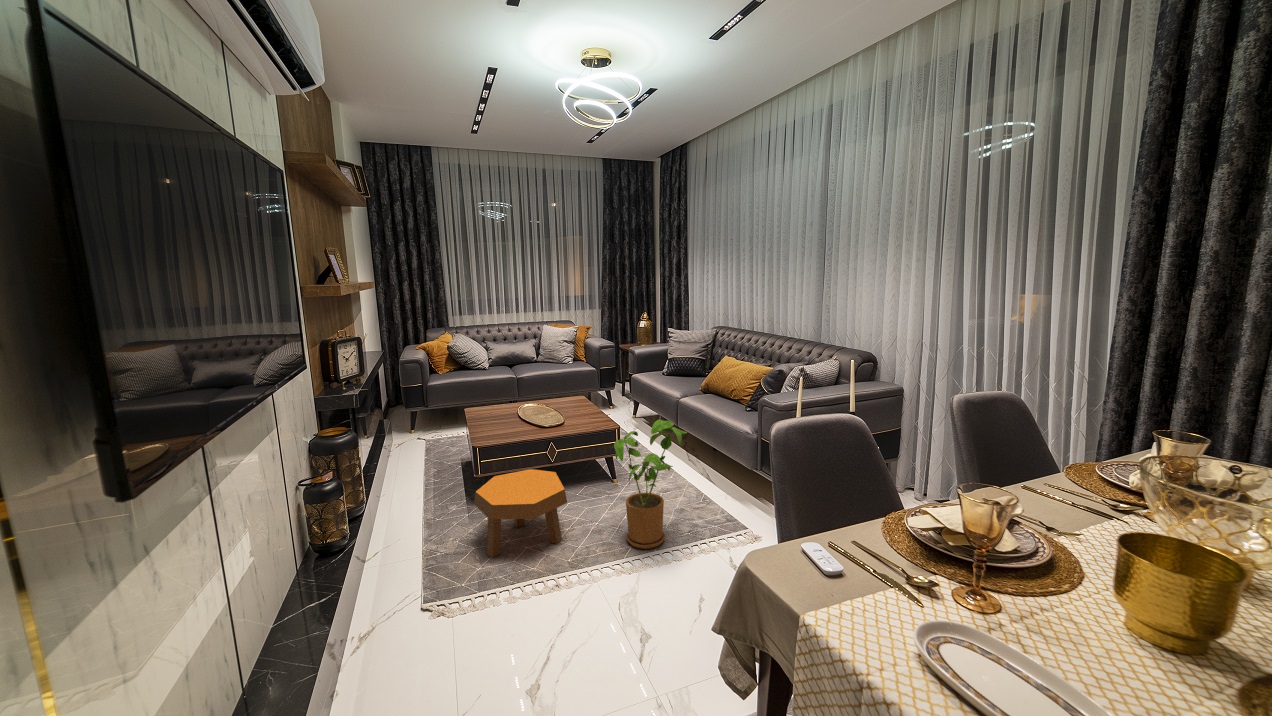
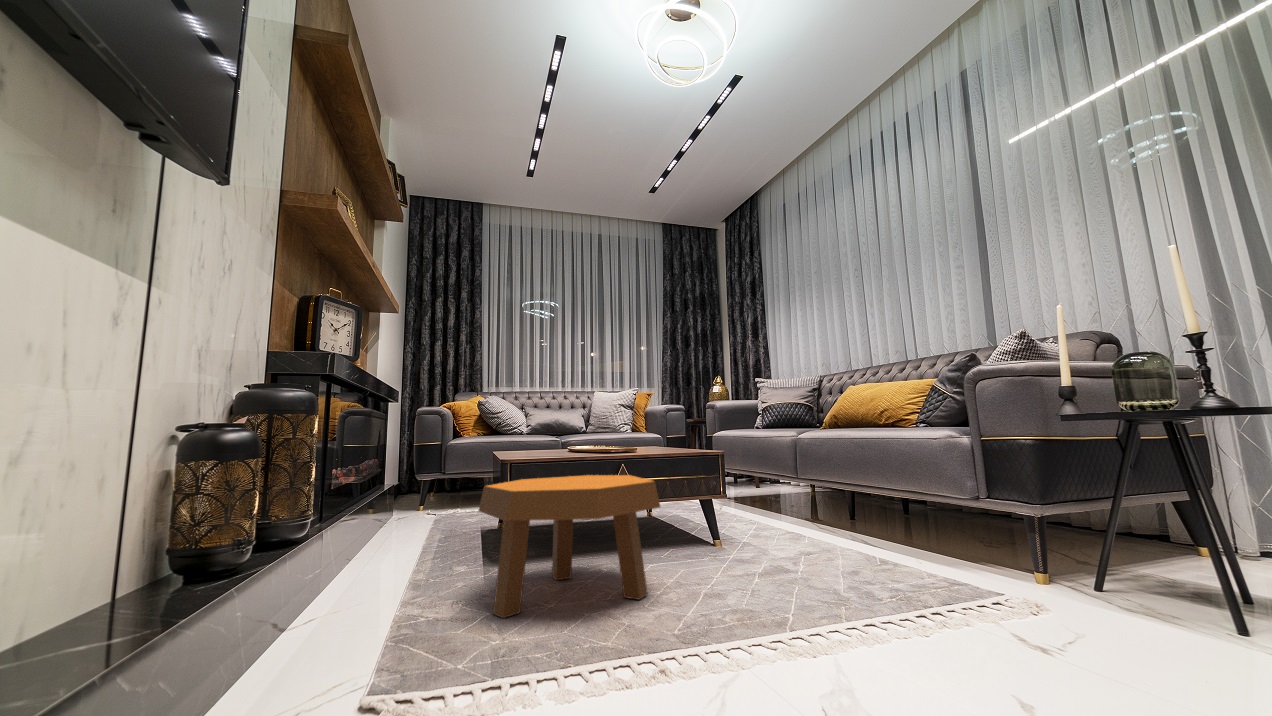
house plant: present [614,420,687,549] -> none [747,333,888,608]

